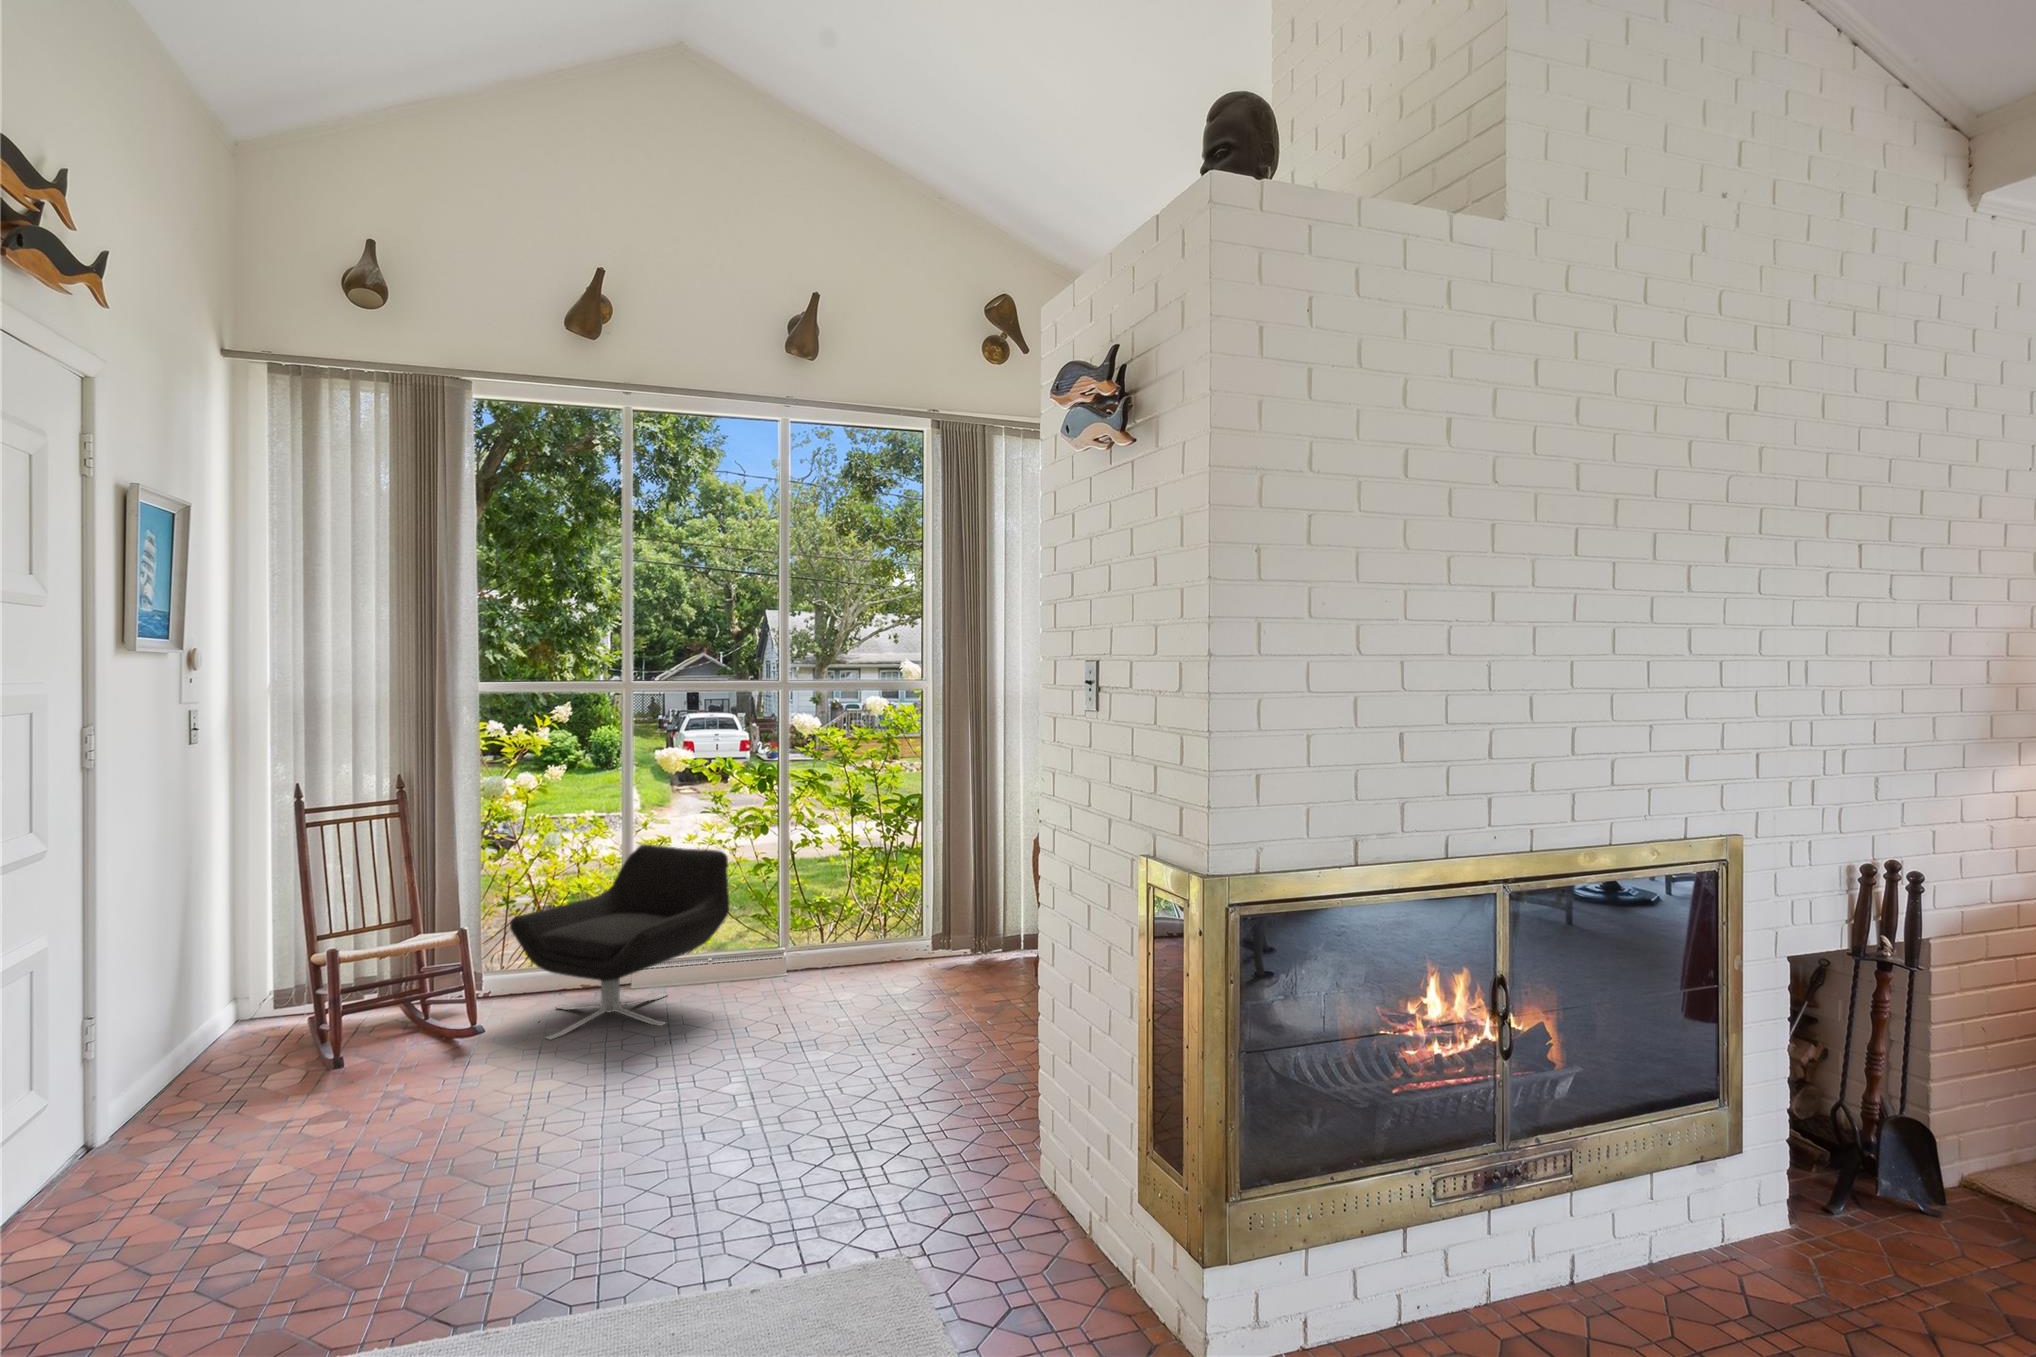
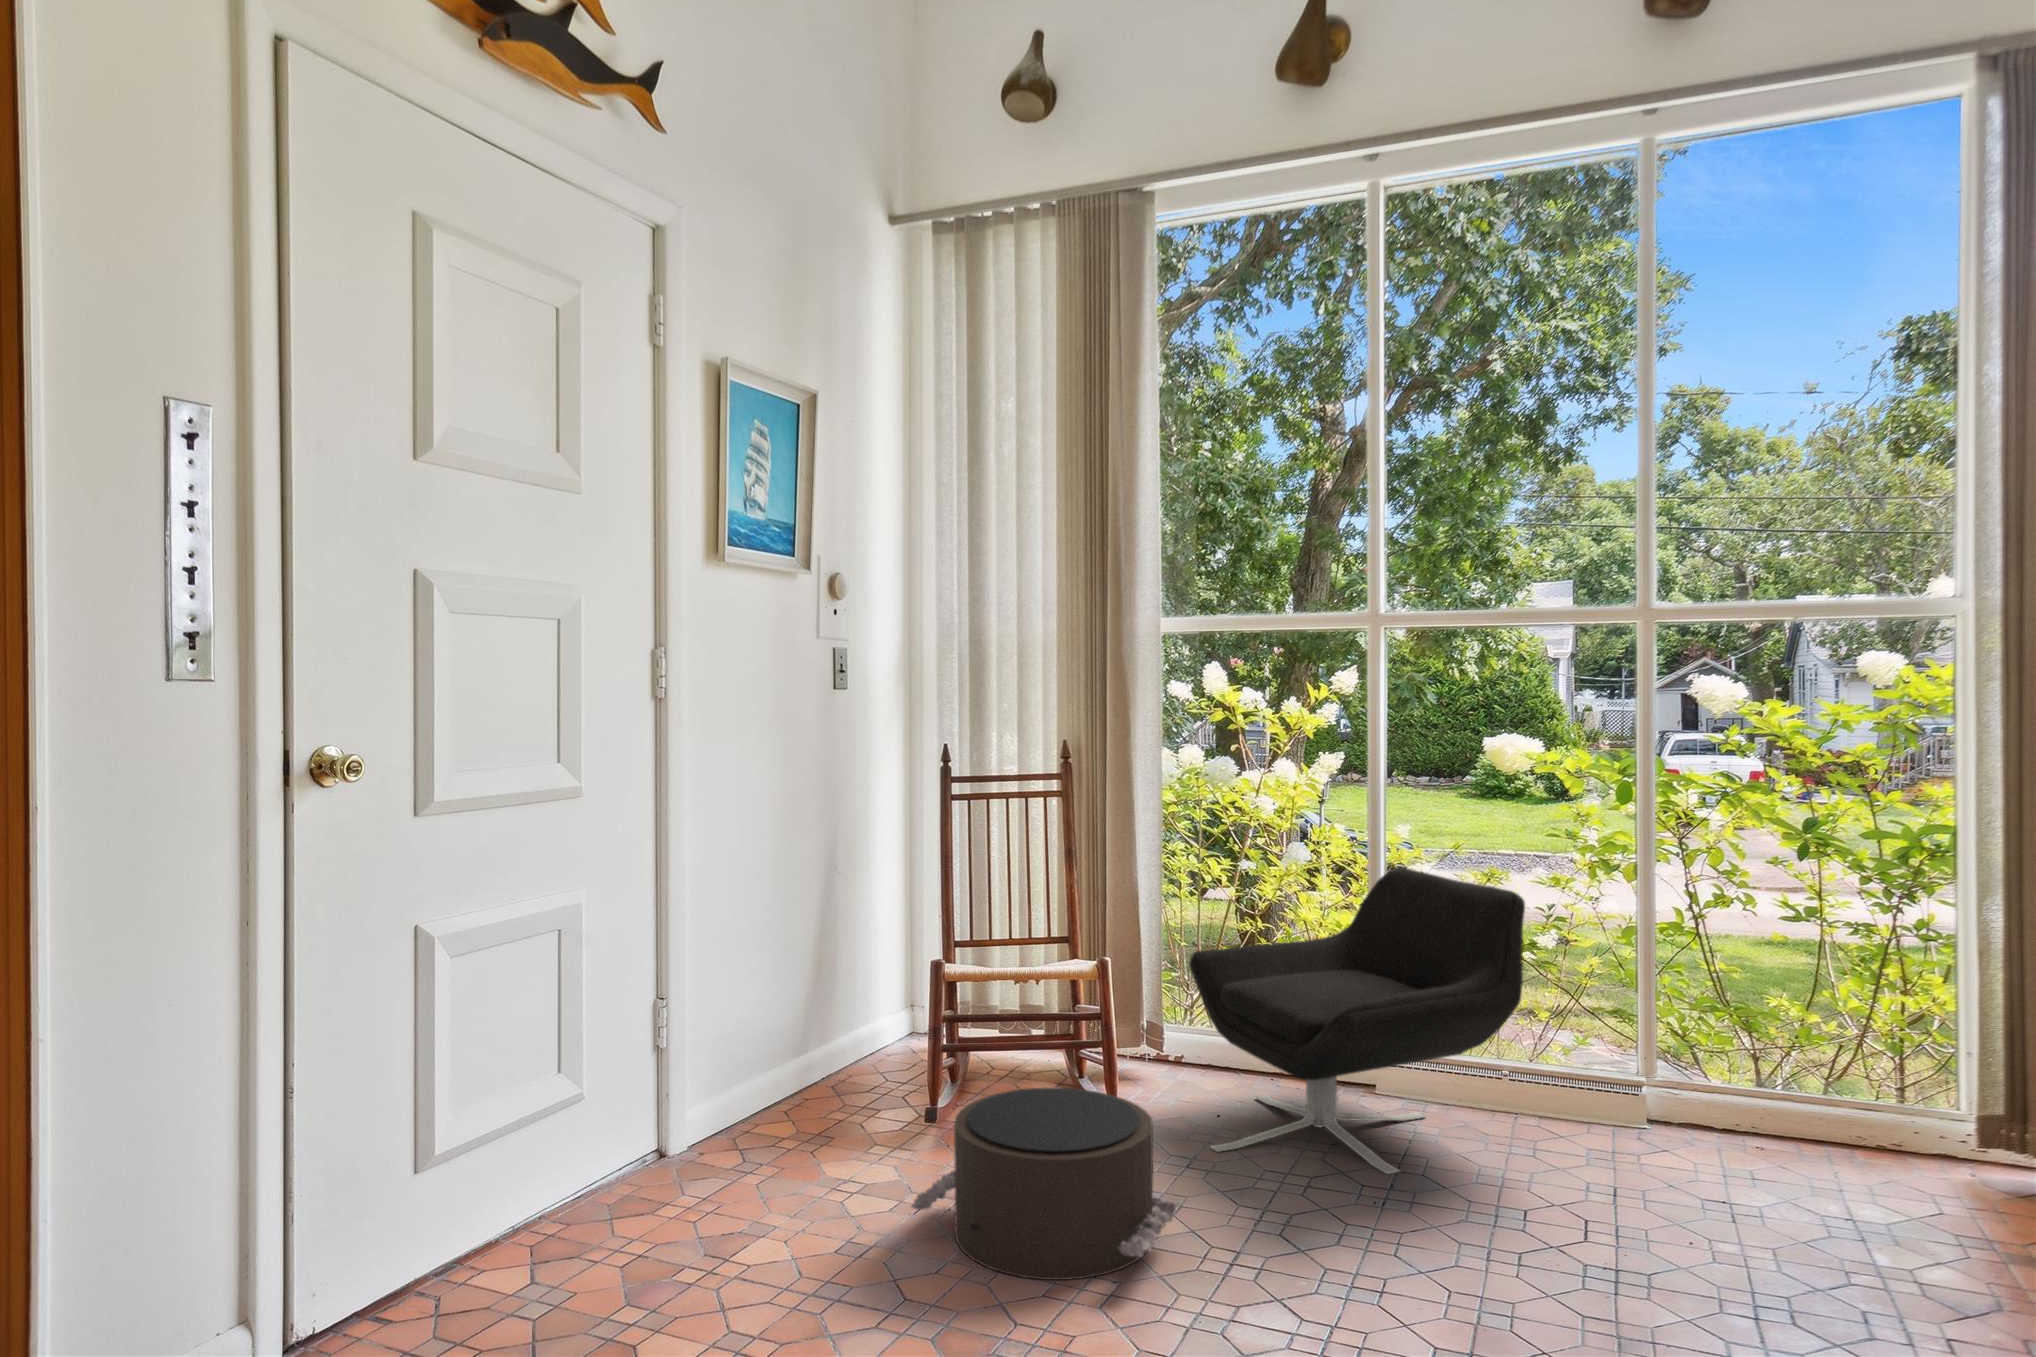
pouf: none [376,1010,560,1126] -> present [911,1088,1178,1280]

